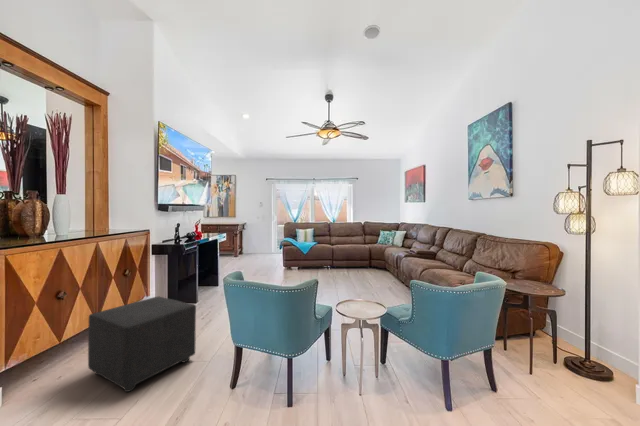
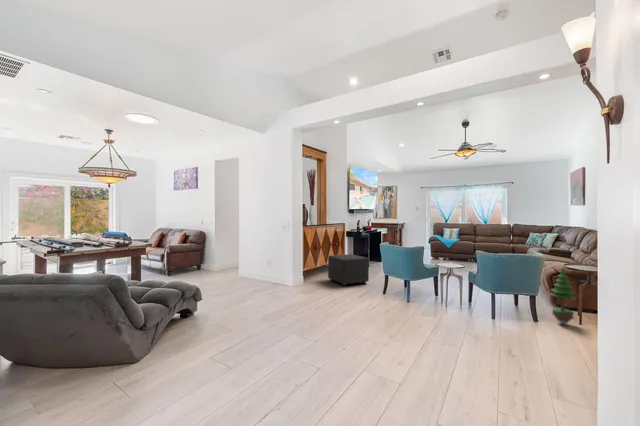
potted tree: none [514,295,557,387] -> present [550,268,576,324]

